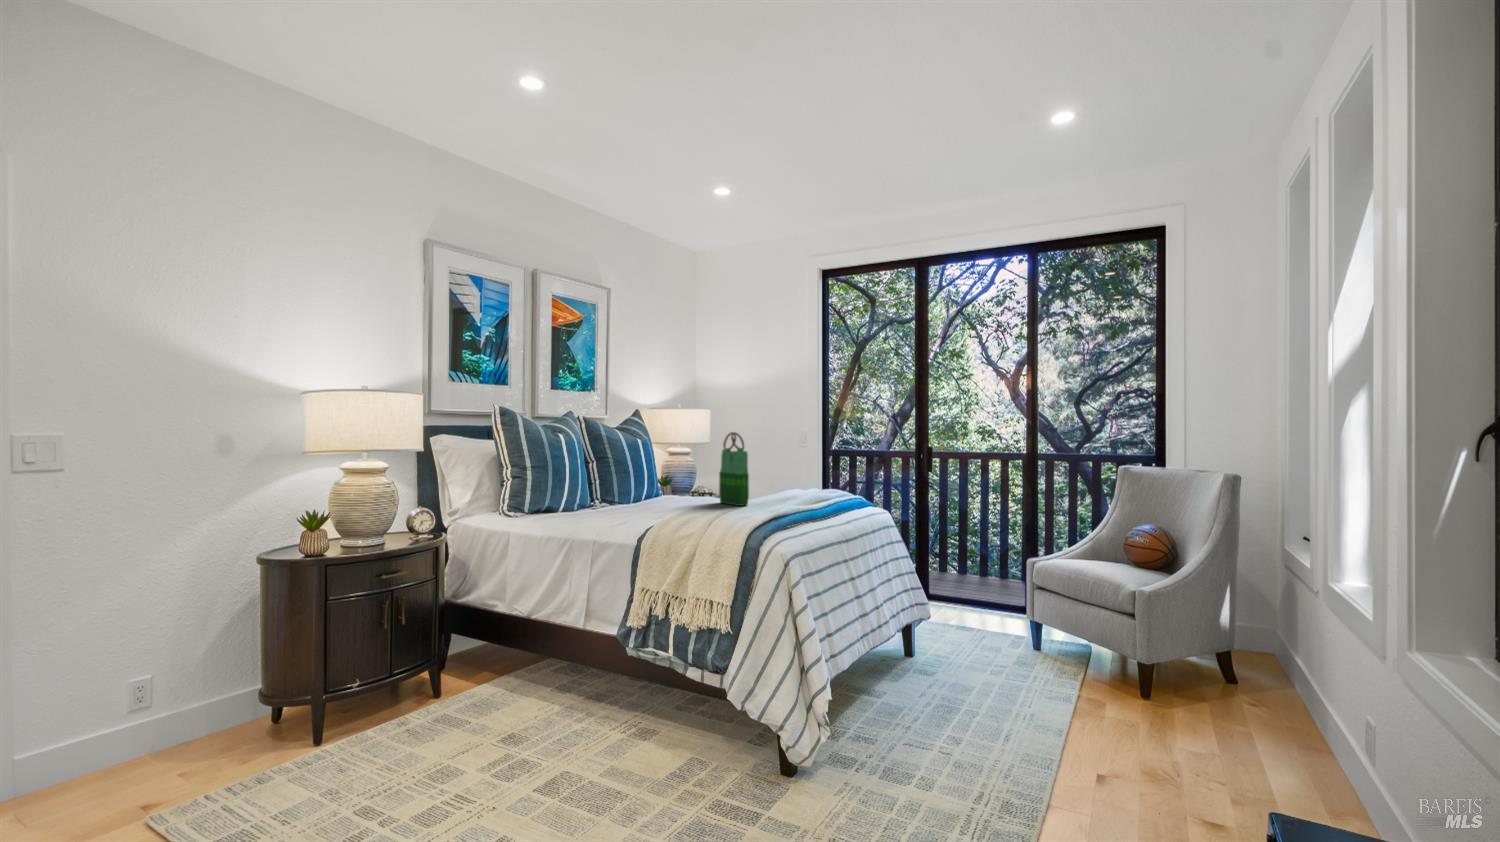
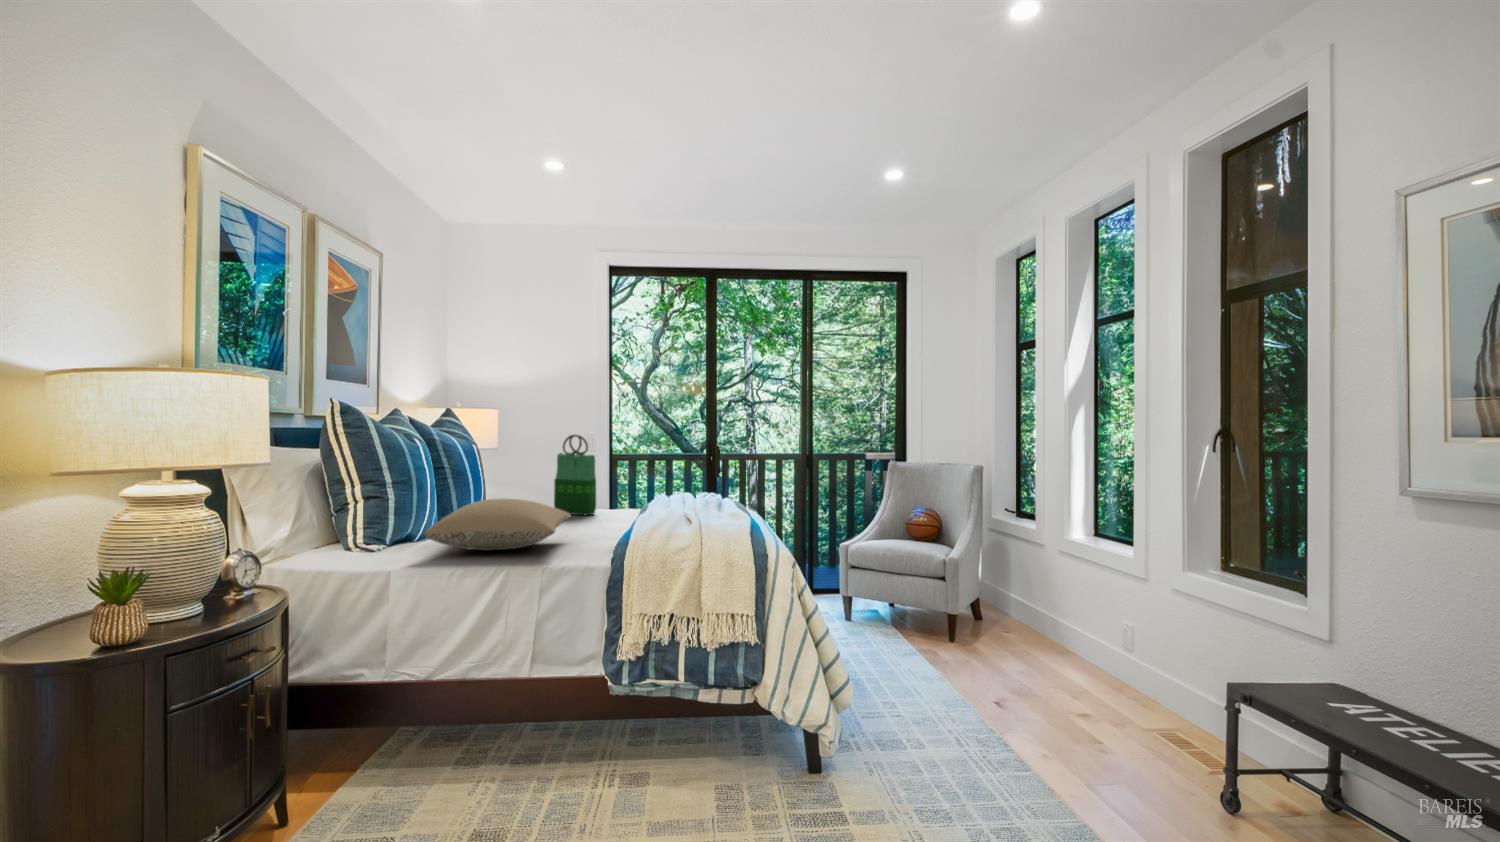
pillow: none [526,484,662,524] -> present [425,499,571,550]

